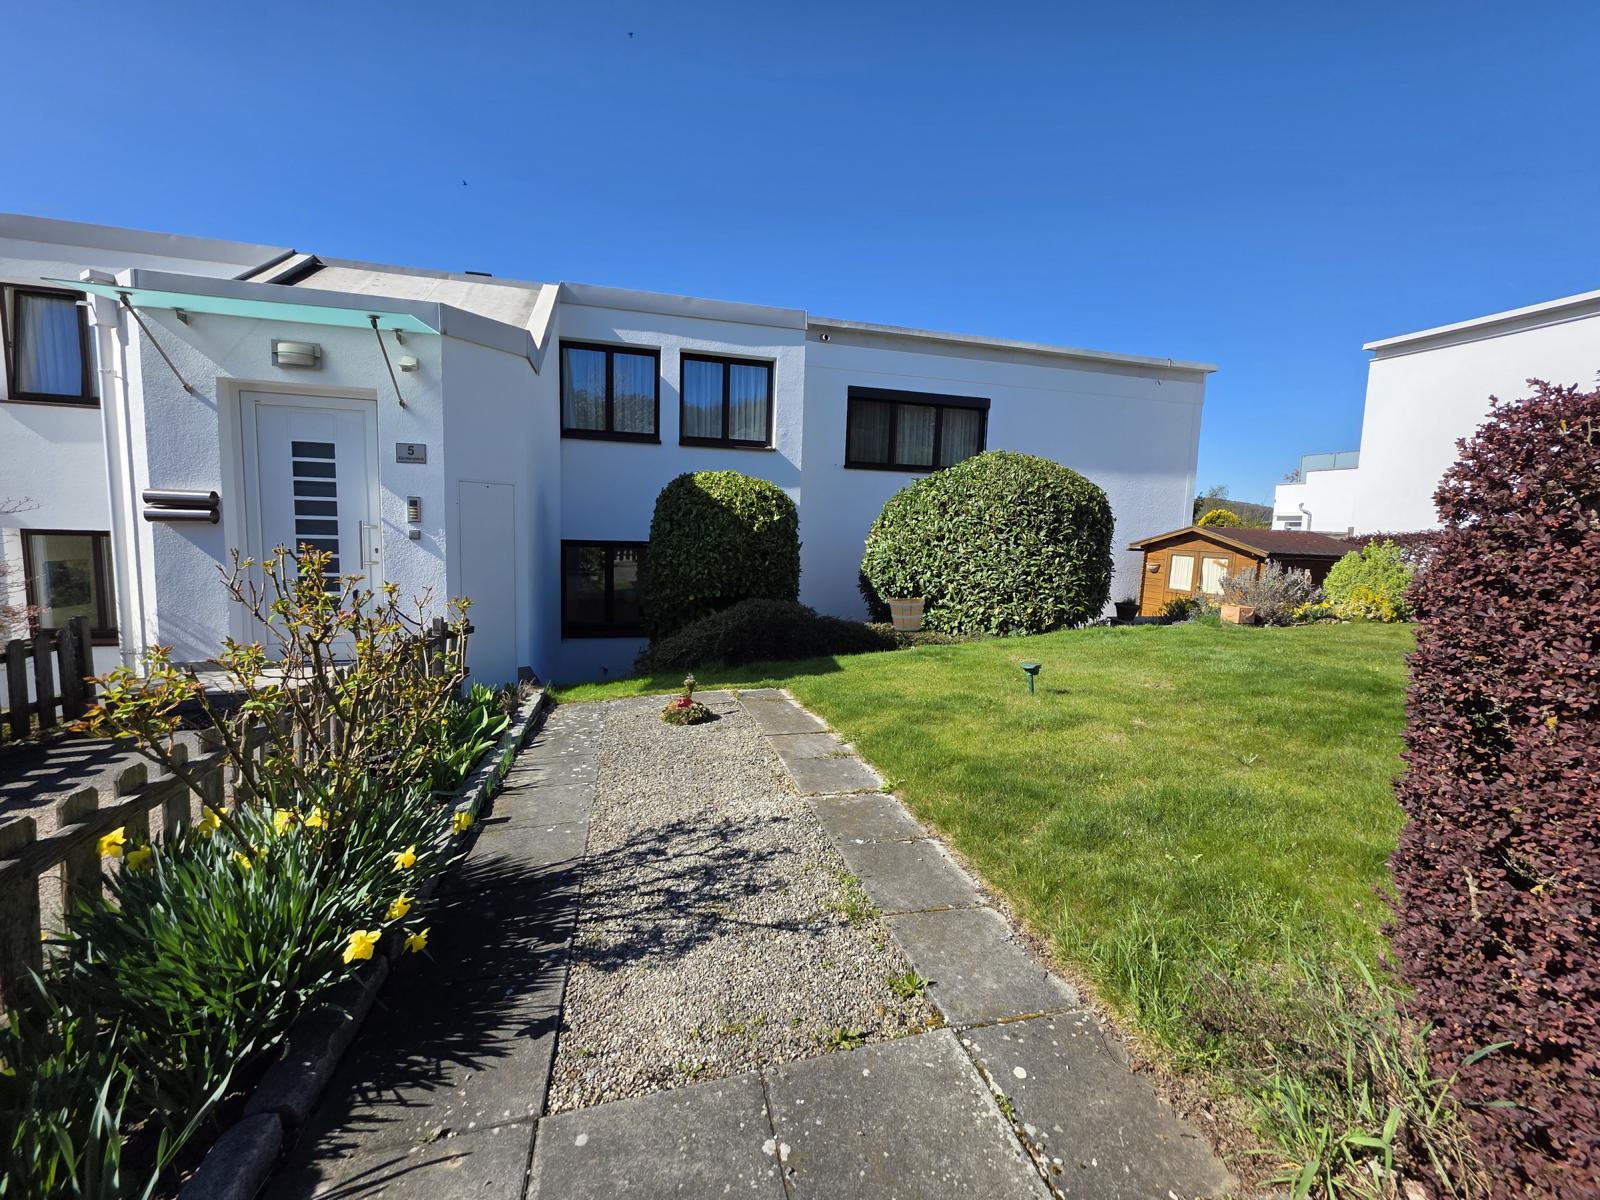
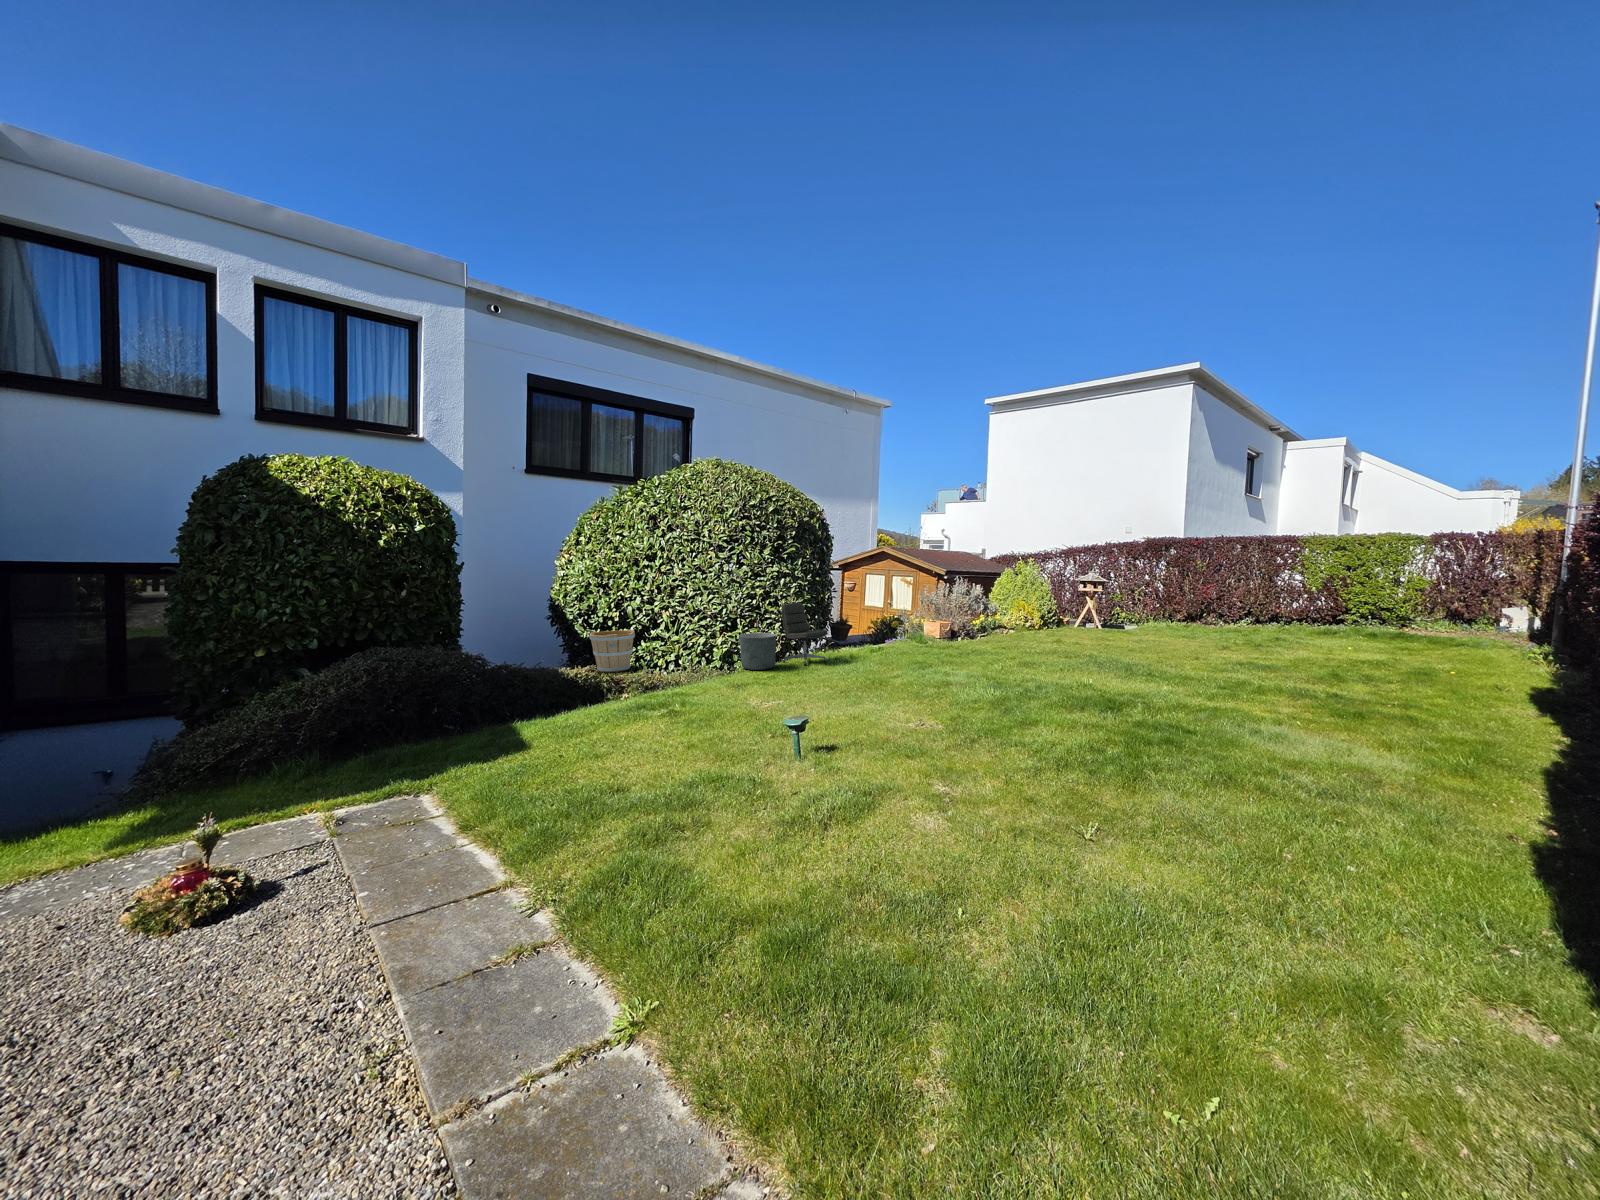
chair: none [1054,580,1099,637] -> present [782,603,828,666]
planter: none [1013,605,1047,637] -> present [740,633,776,670]

